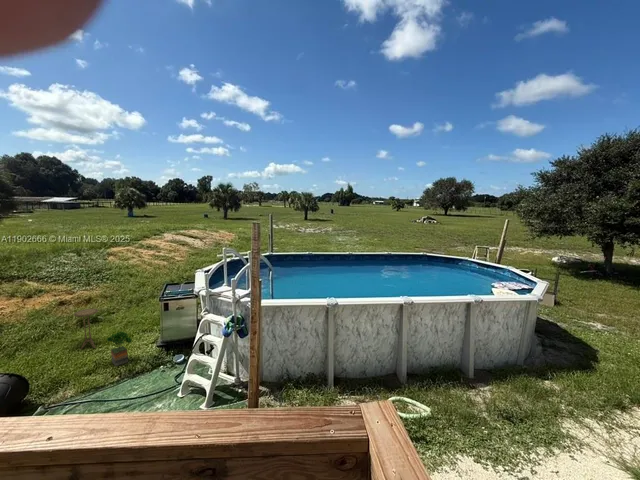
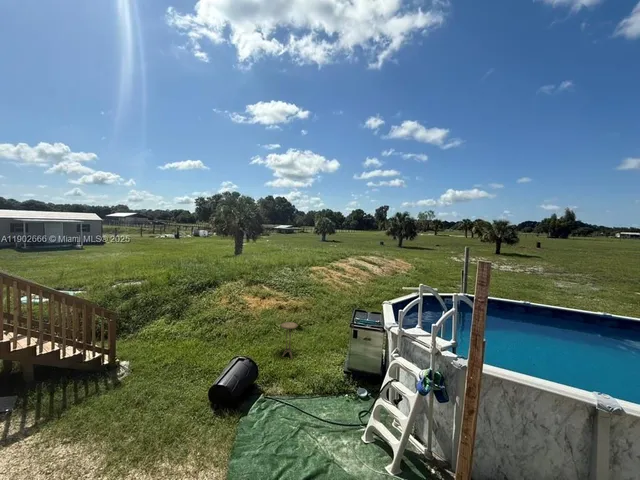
potted tree: present [107,332,132,366] -> none [302,351,323,384]

